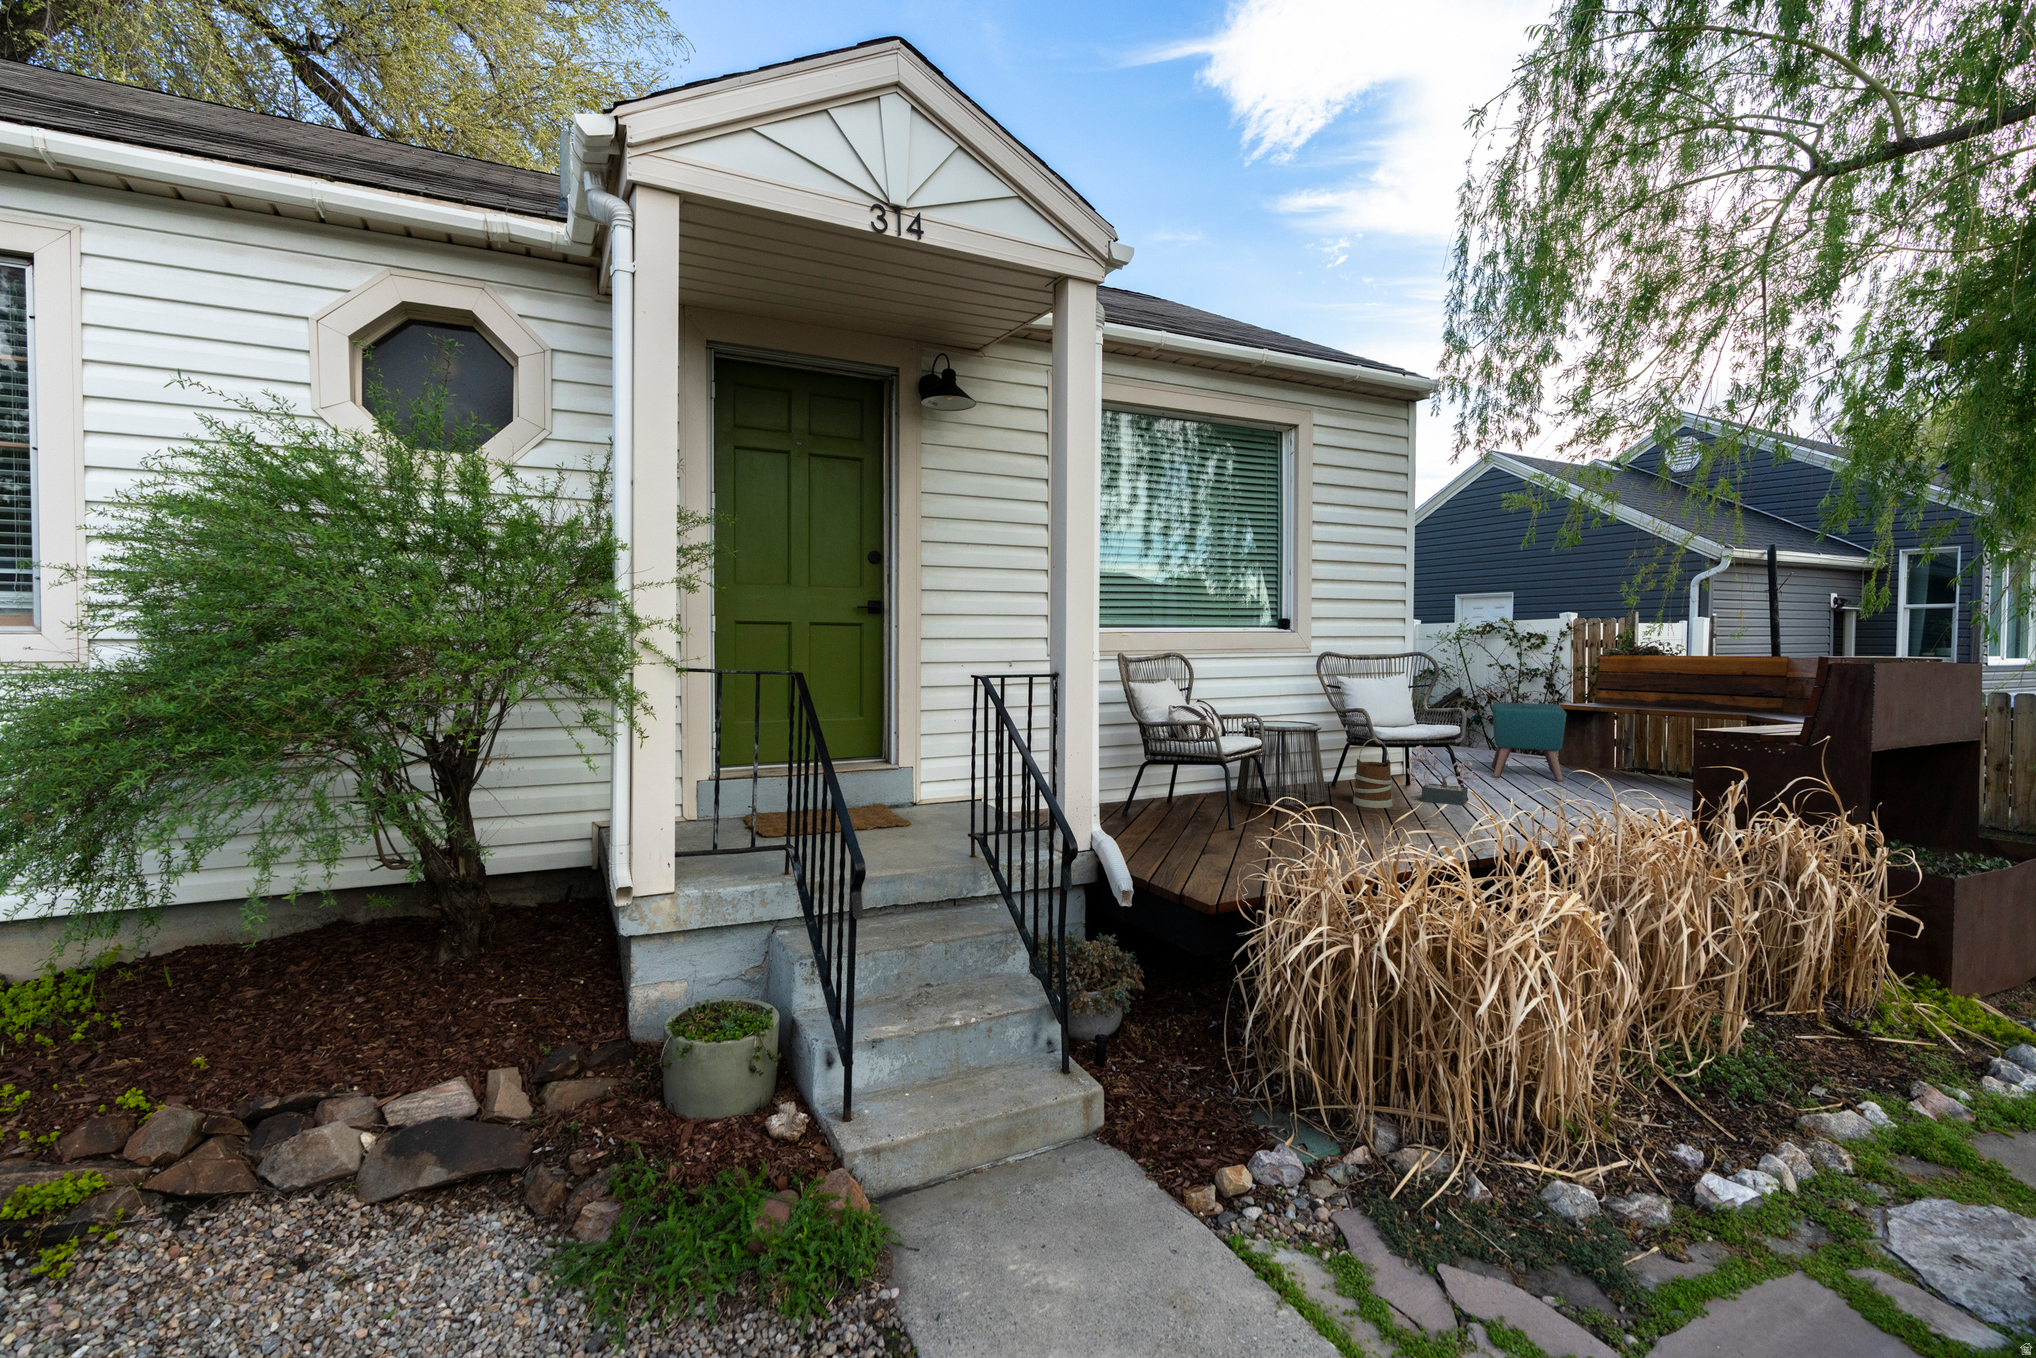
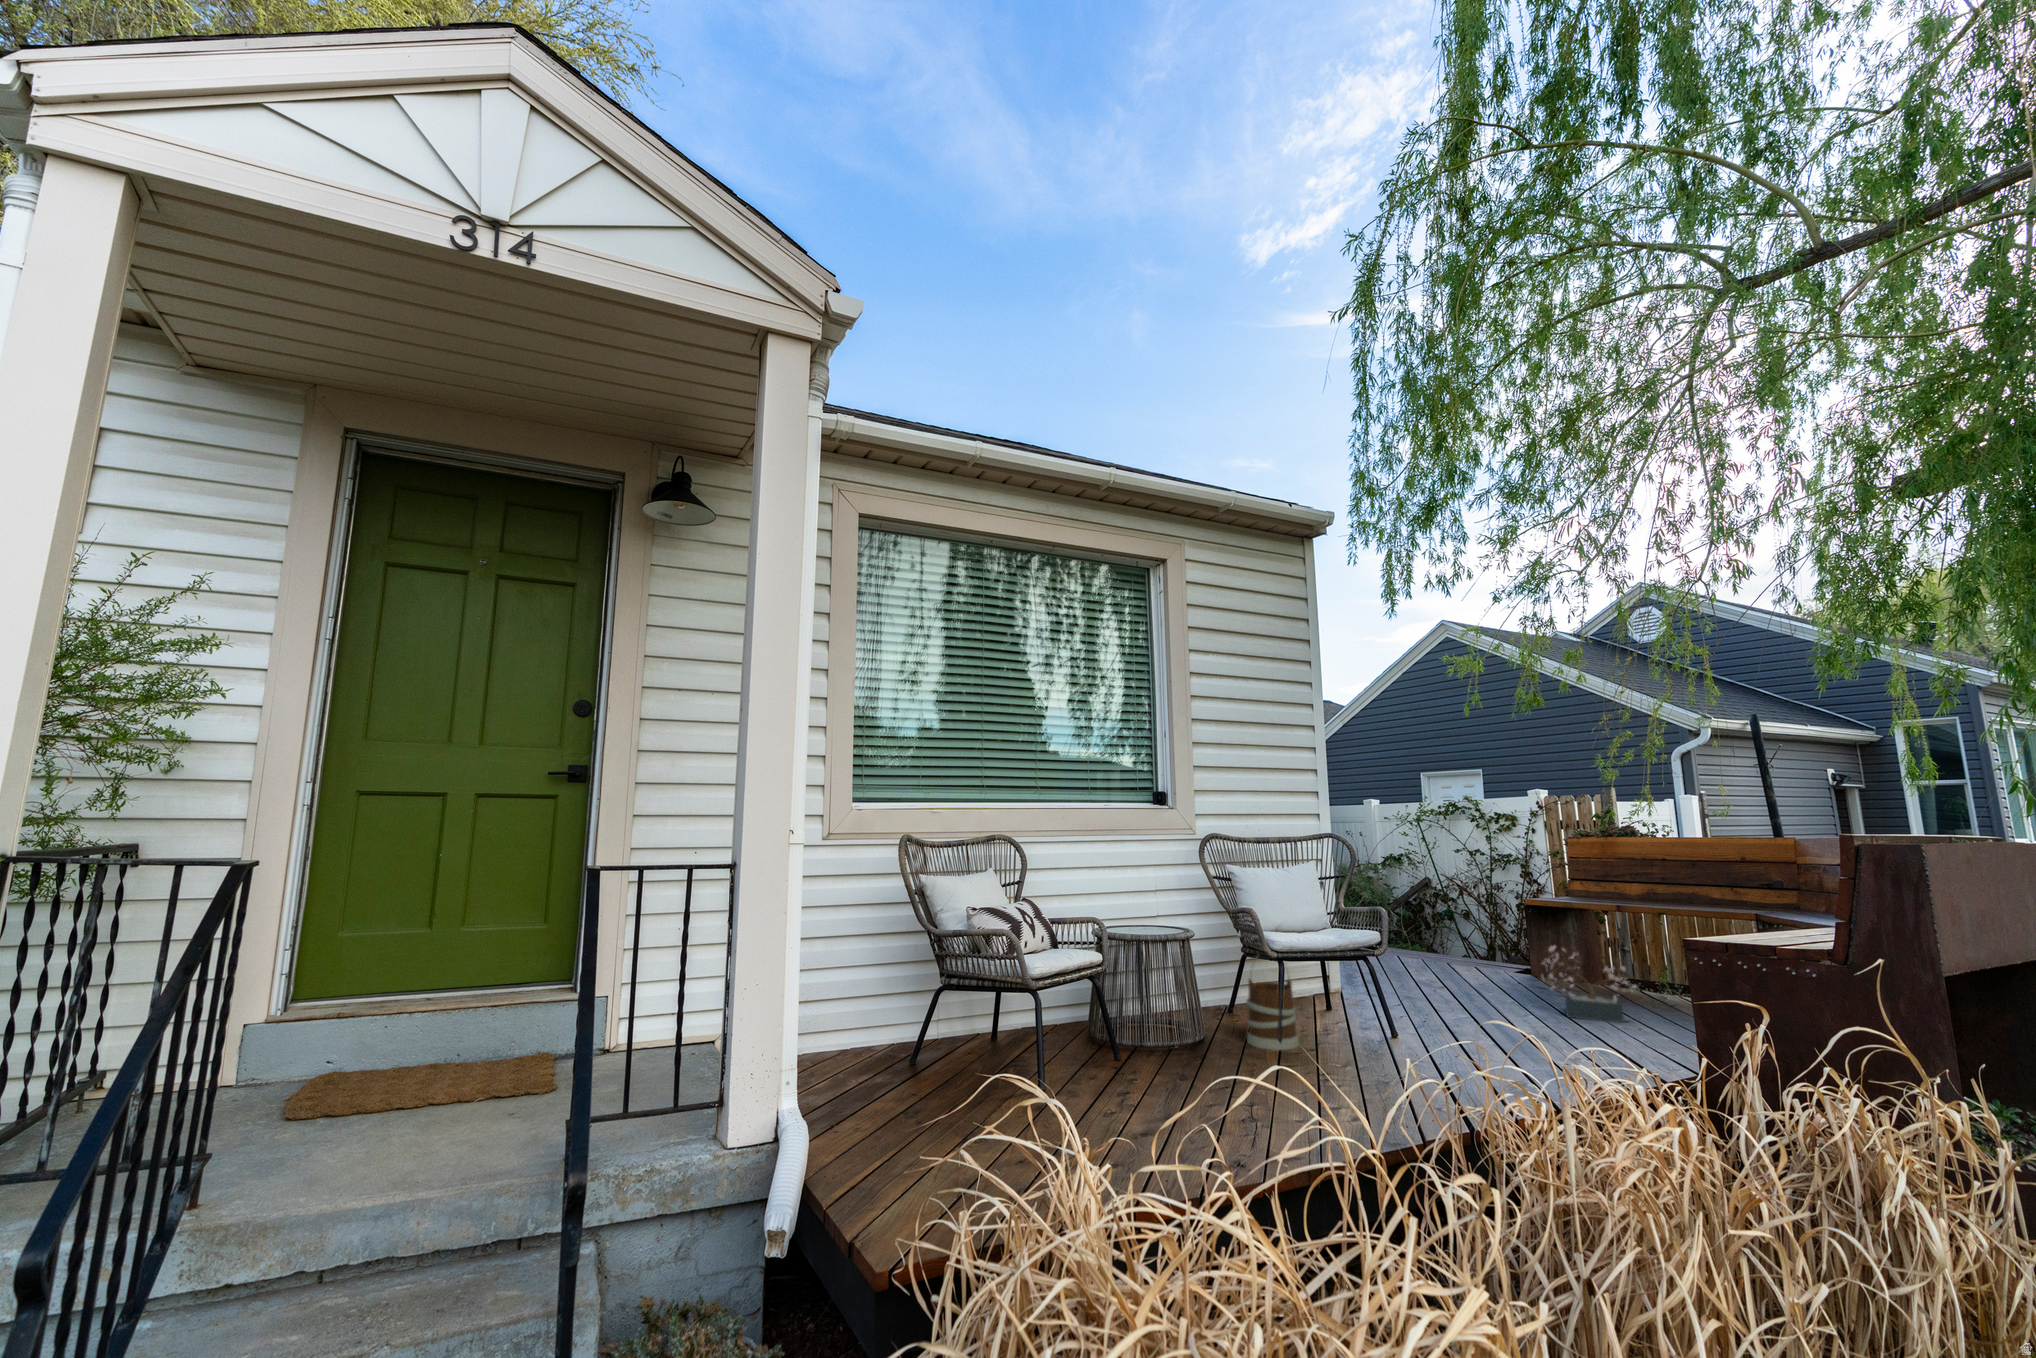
ottoman: present [1491,702,1567,782] -> none [1441,898,1537,1006]
decorative plant: present [1407,746,1479,805] -> present [1542,945,1636,1023]

